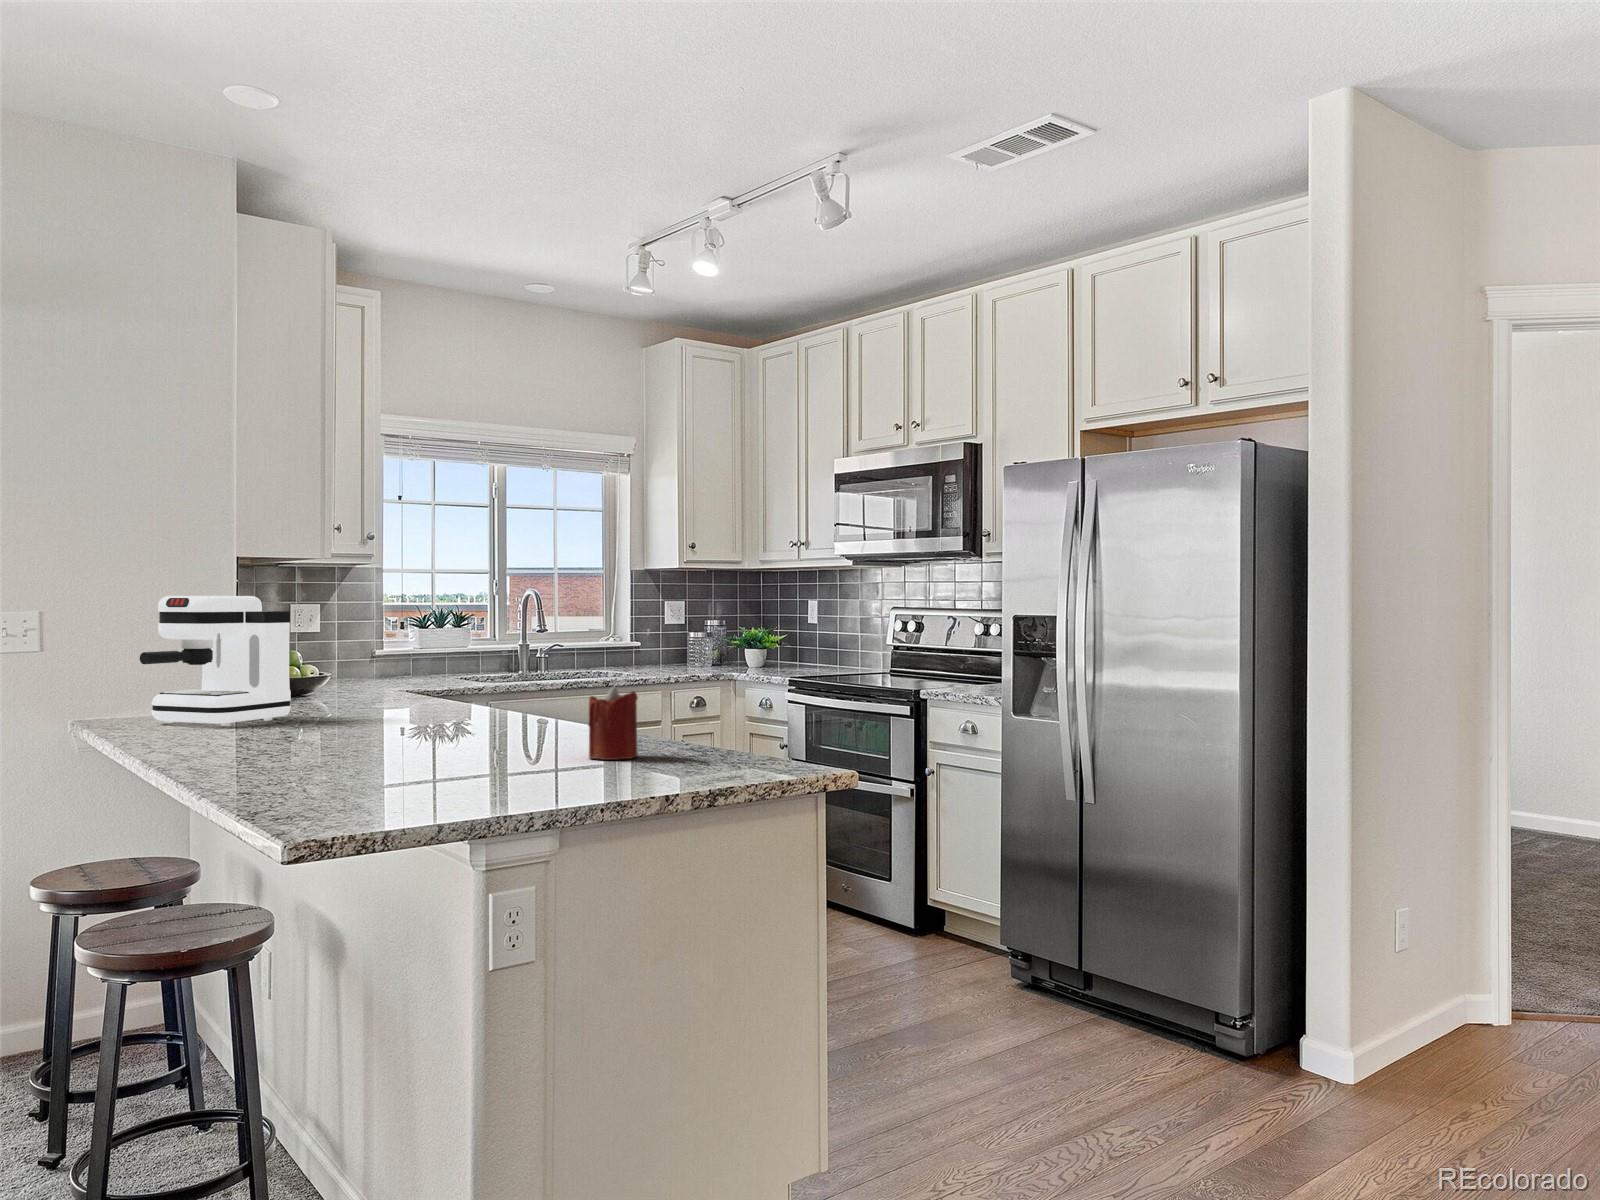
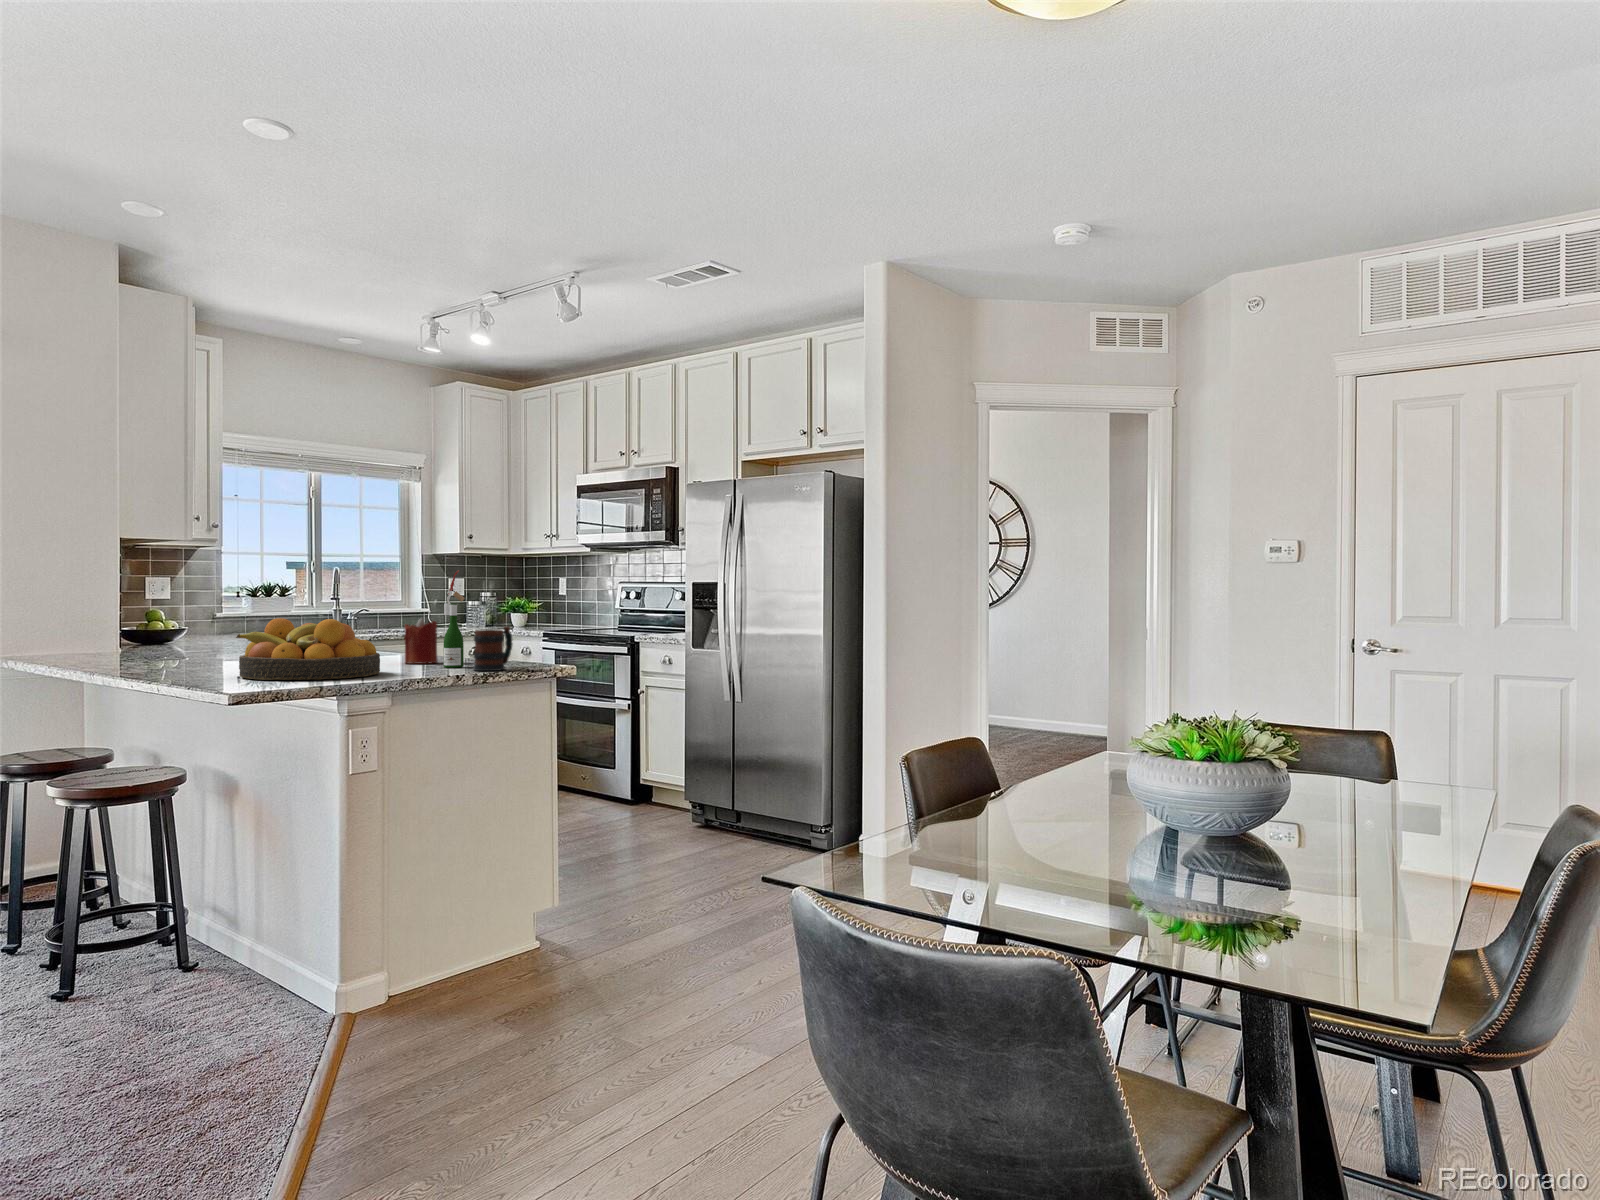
coffee maker: present [140,596,291,726] -> none [58,562,173,655]
wine bottle: none [645,614,691,773] -> present [443,570,474,668]
fruit bowl: none [321,699,544,807] -> present [236,618,380,680]
mug: none [690,708,753,785] -> present [473,626,512,671]

